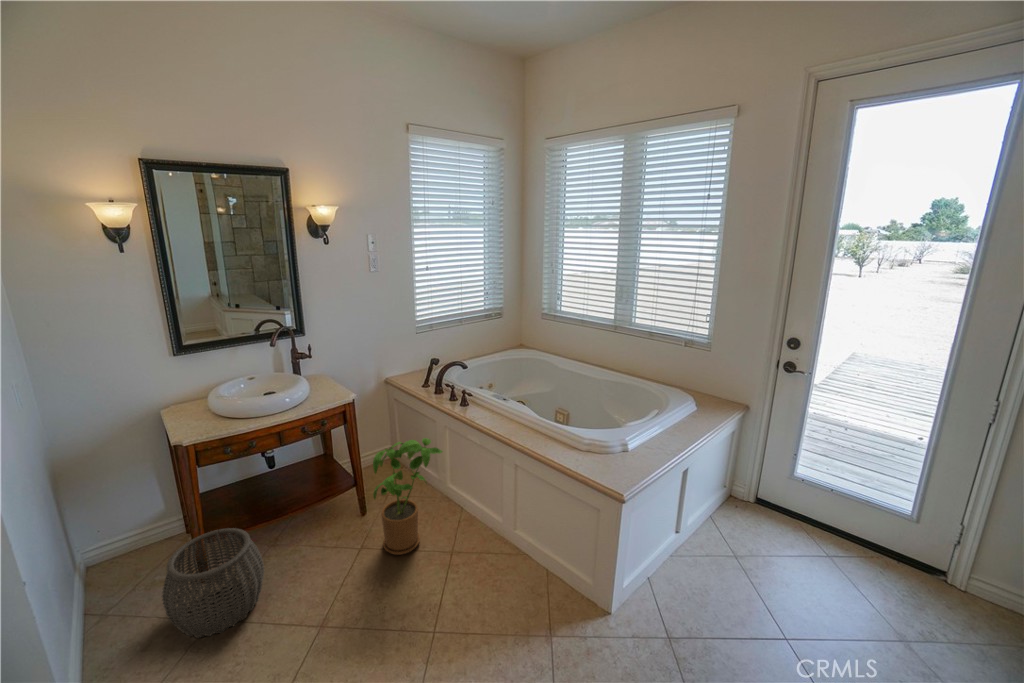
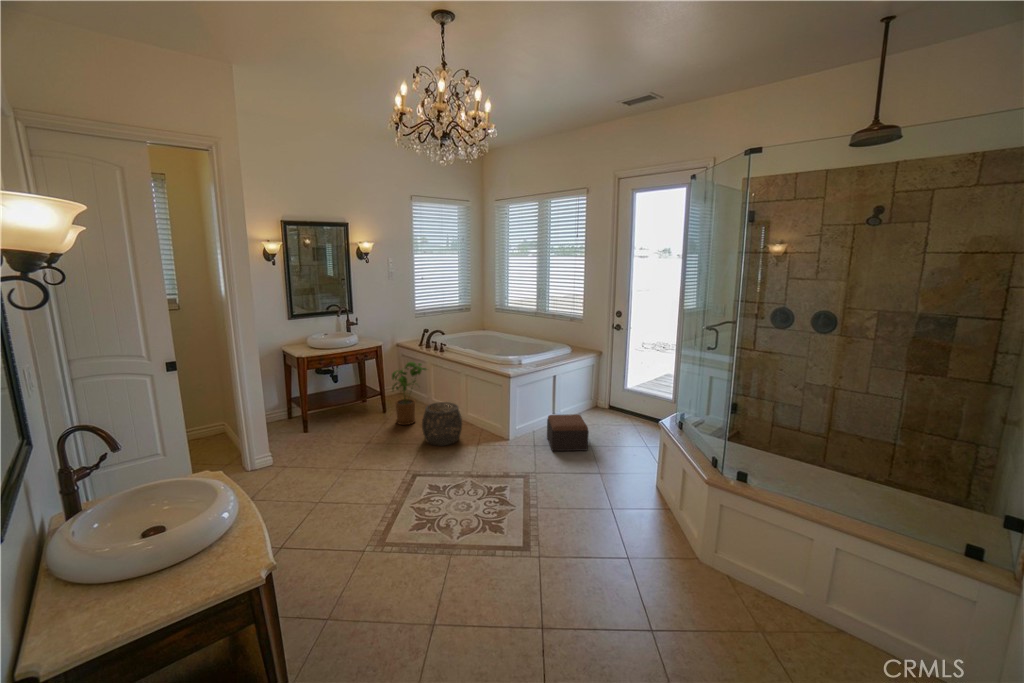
woven basket: present [162,528,264,638] -> present [422,402,462,446]
footstool: none [681,555,797,658] -> present [547,414,589,451]

